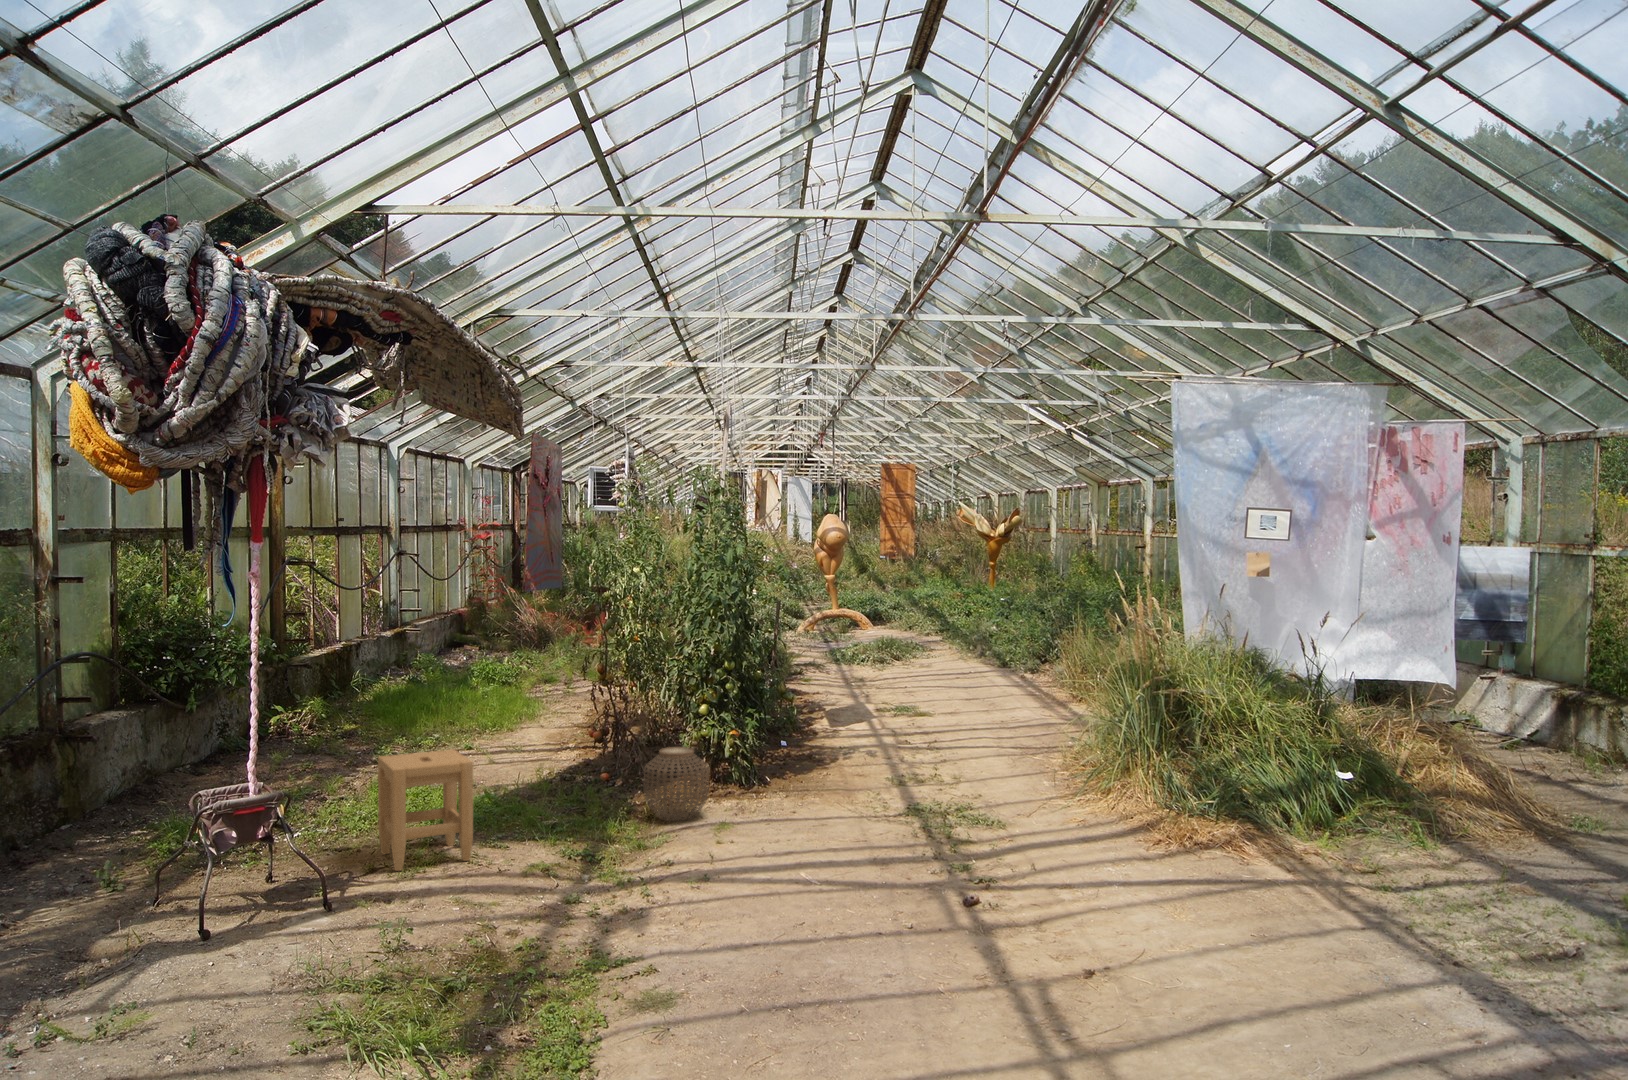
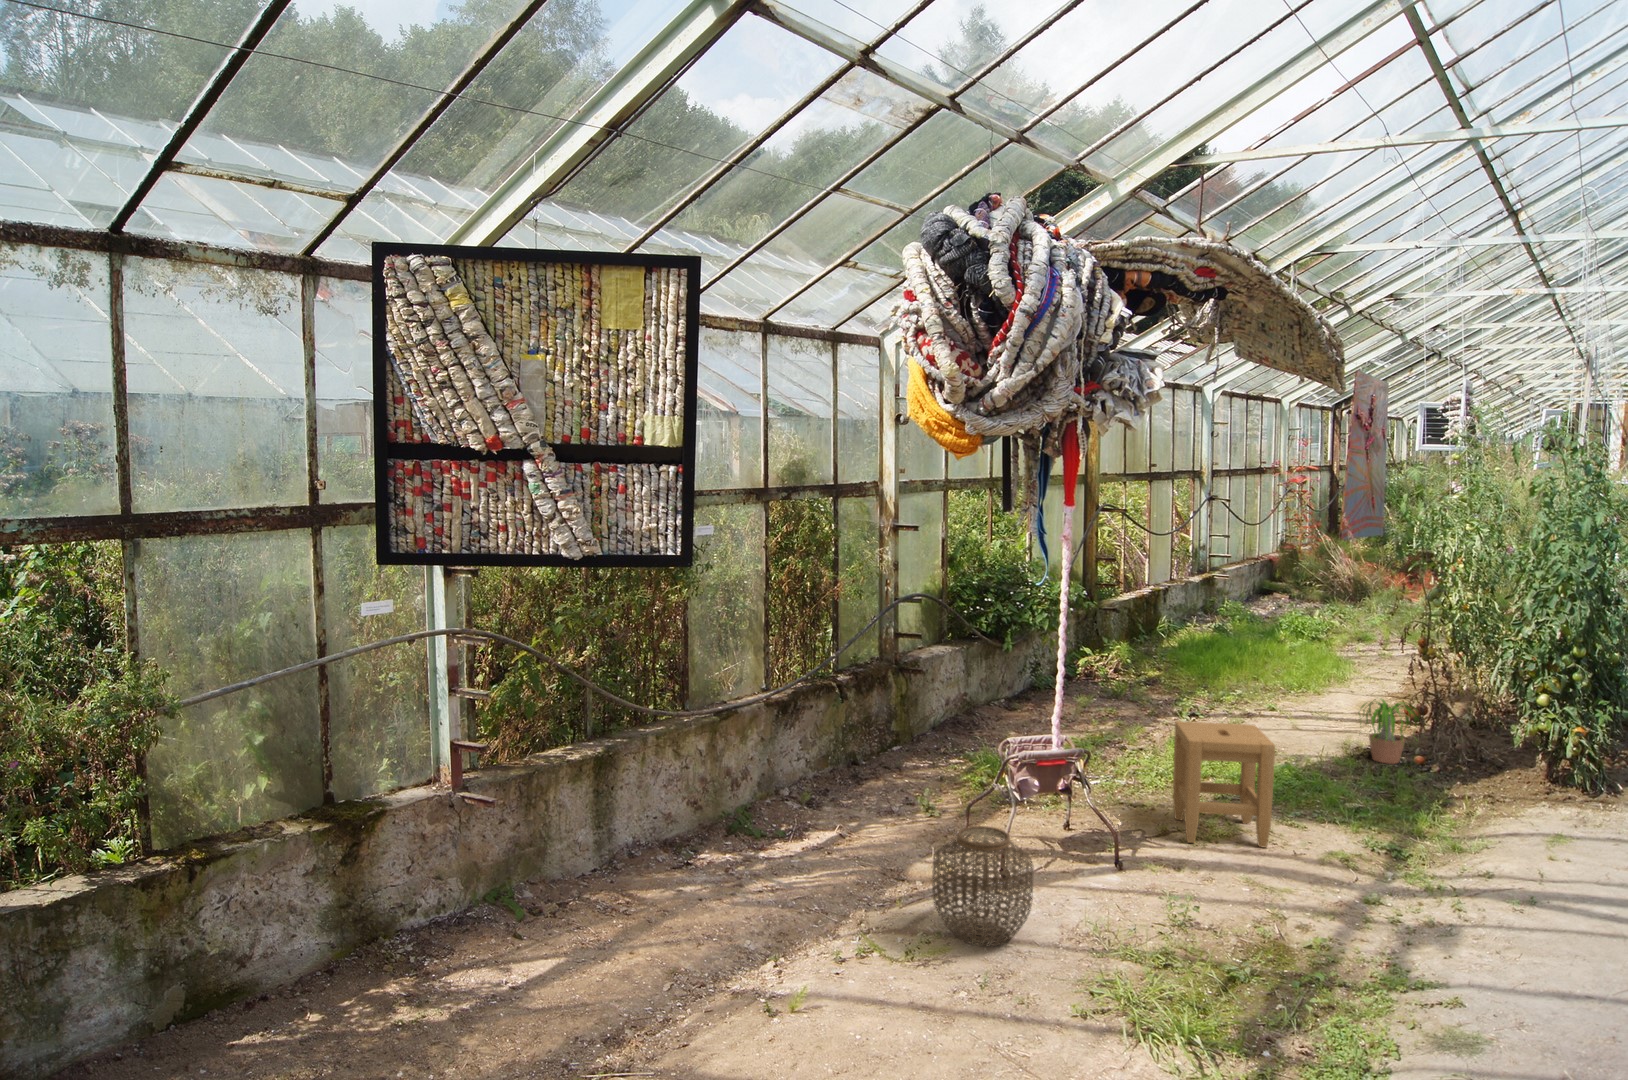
potted plant: none [540,718,603,776] -> present [1361,699,1418,764]
woven basket: present [644,747,709,821] -> present [932,826,1034,946]

